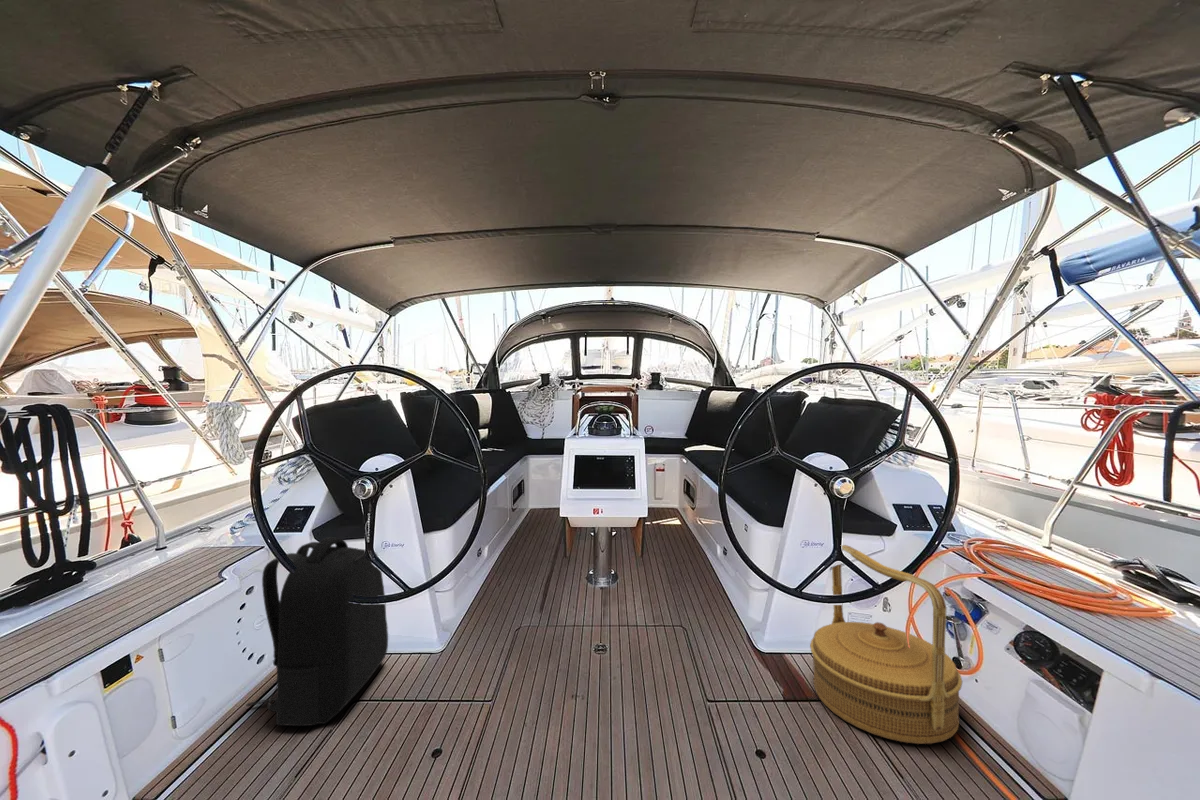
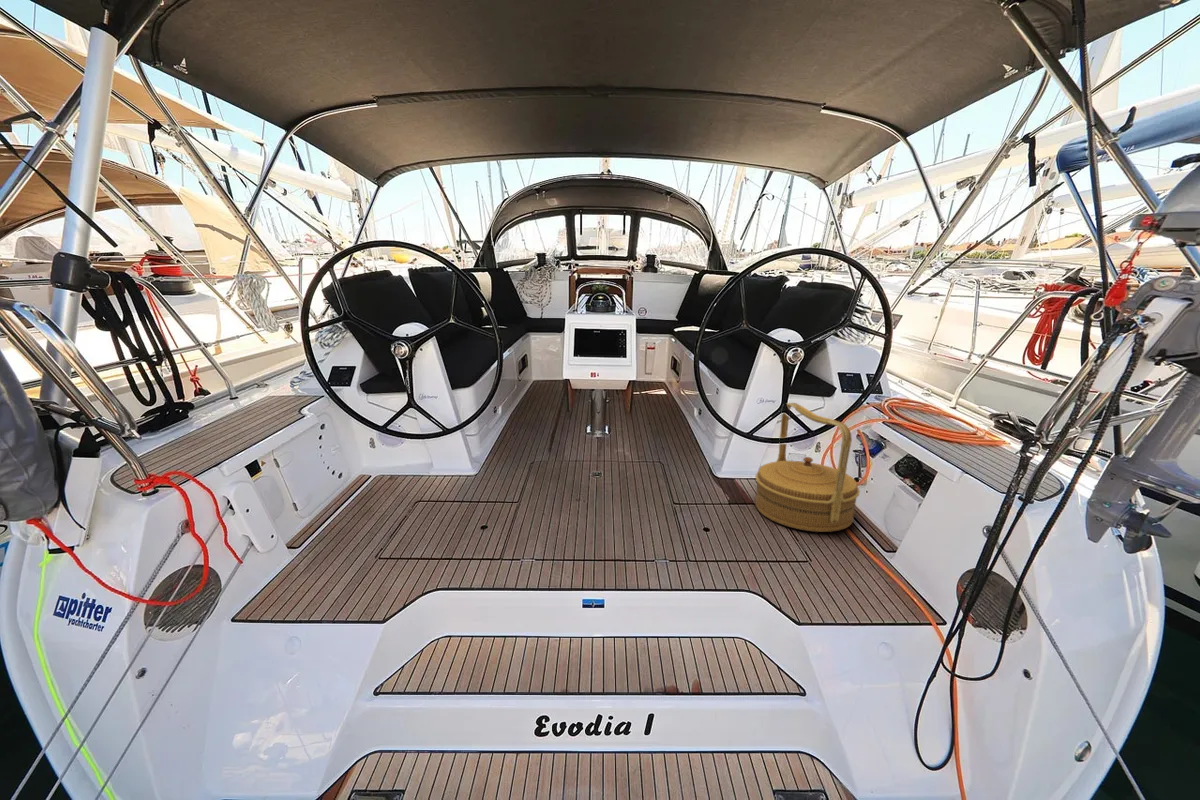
backpack: present [246,537,388,726] -> none [331,388,429,518]

